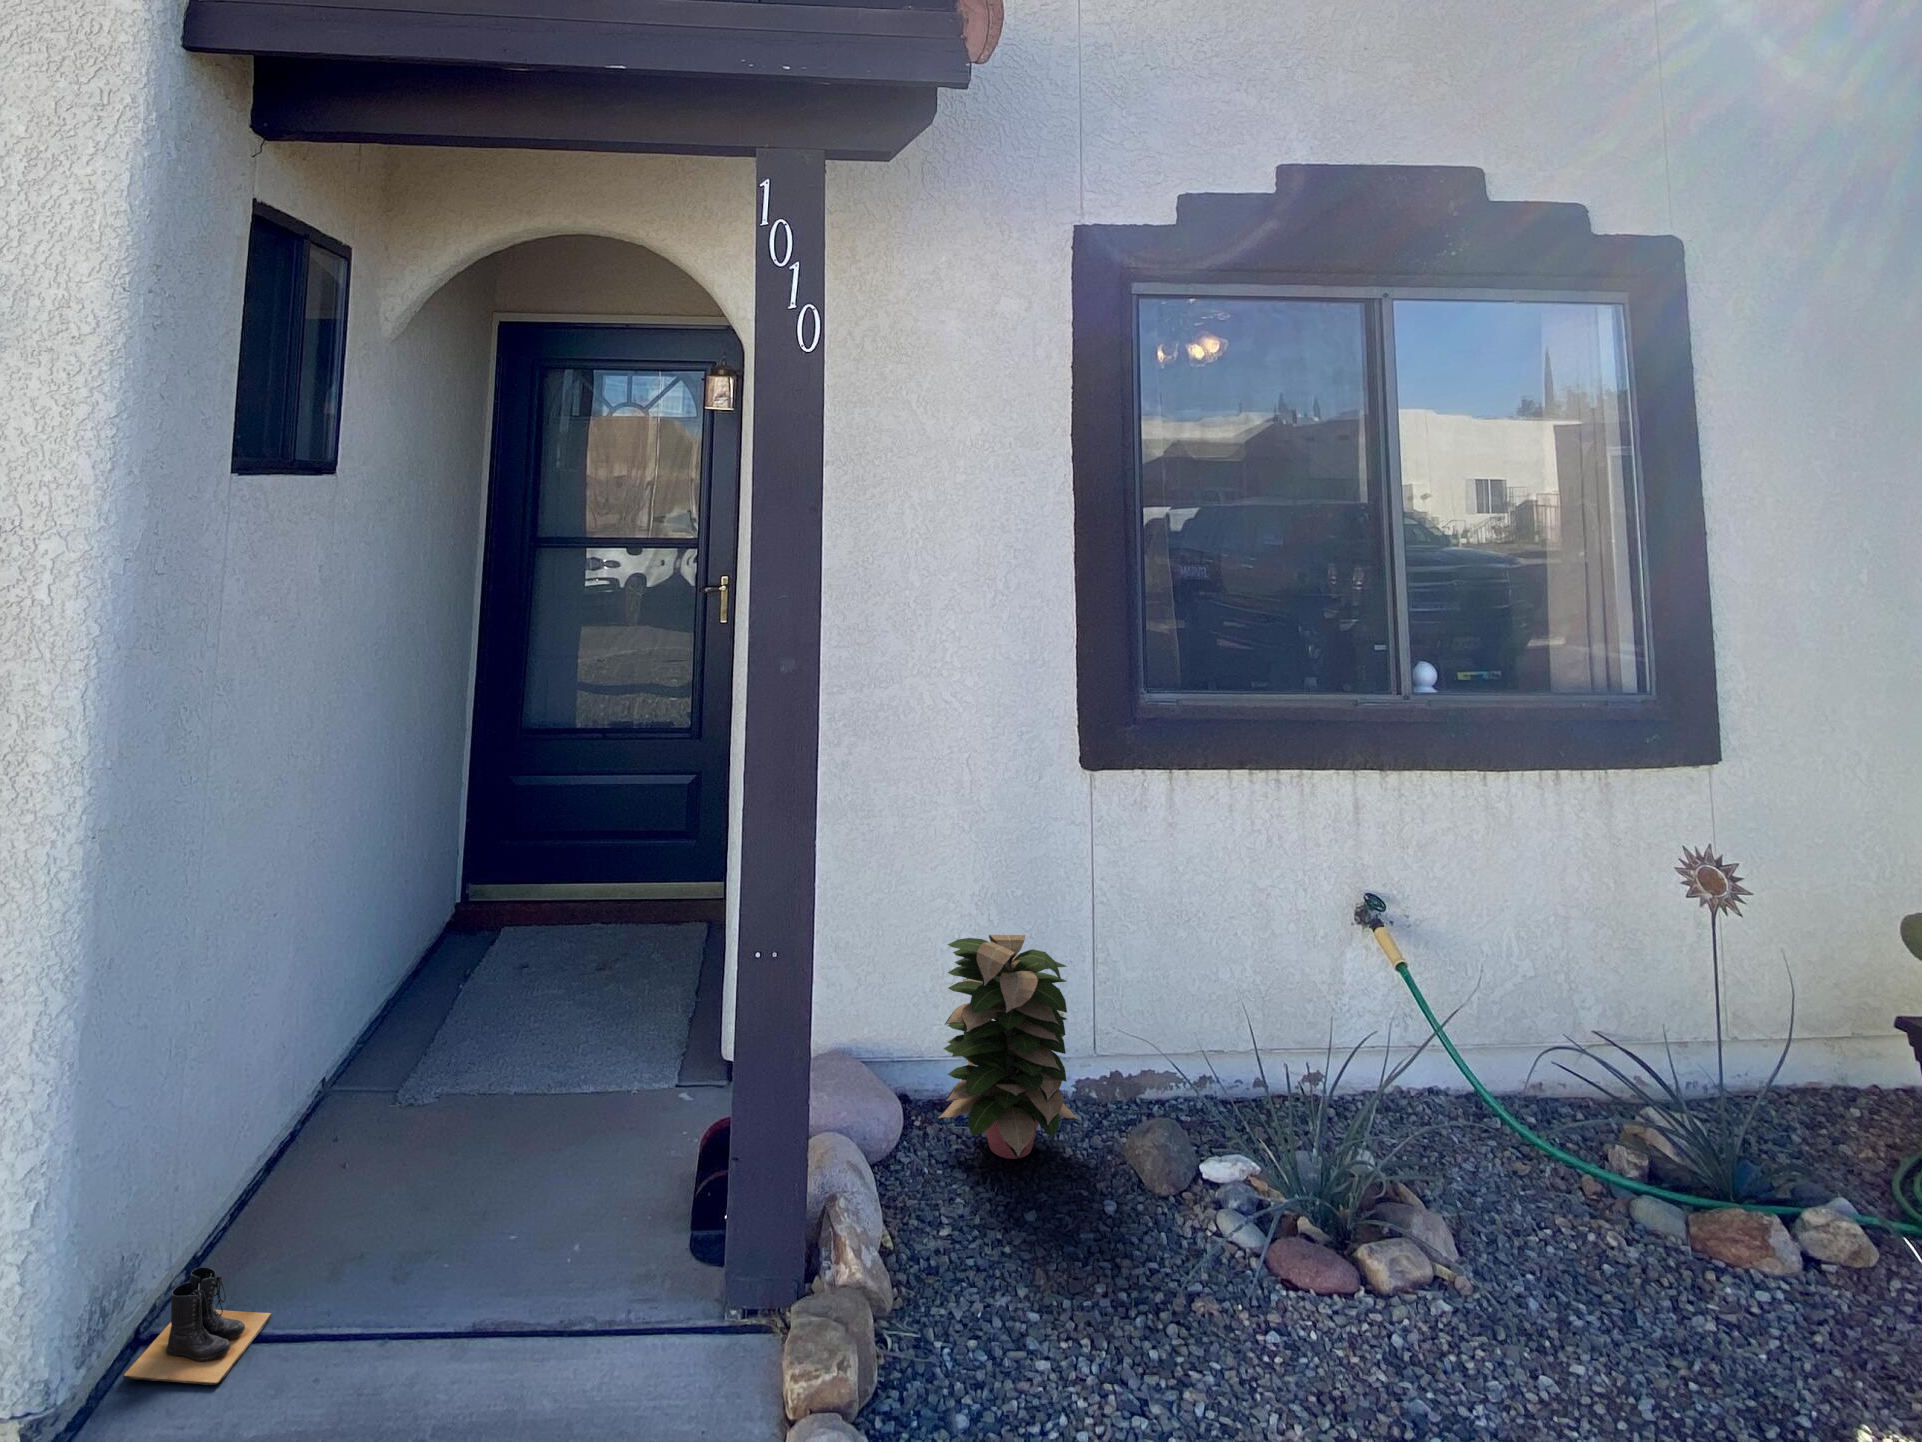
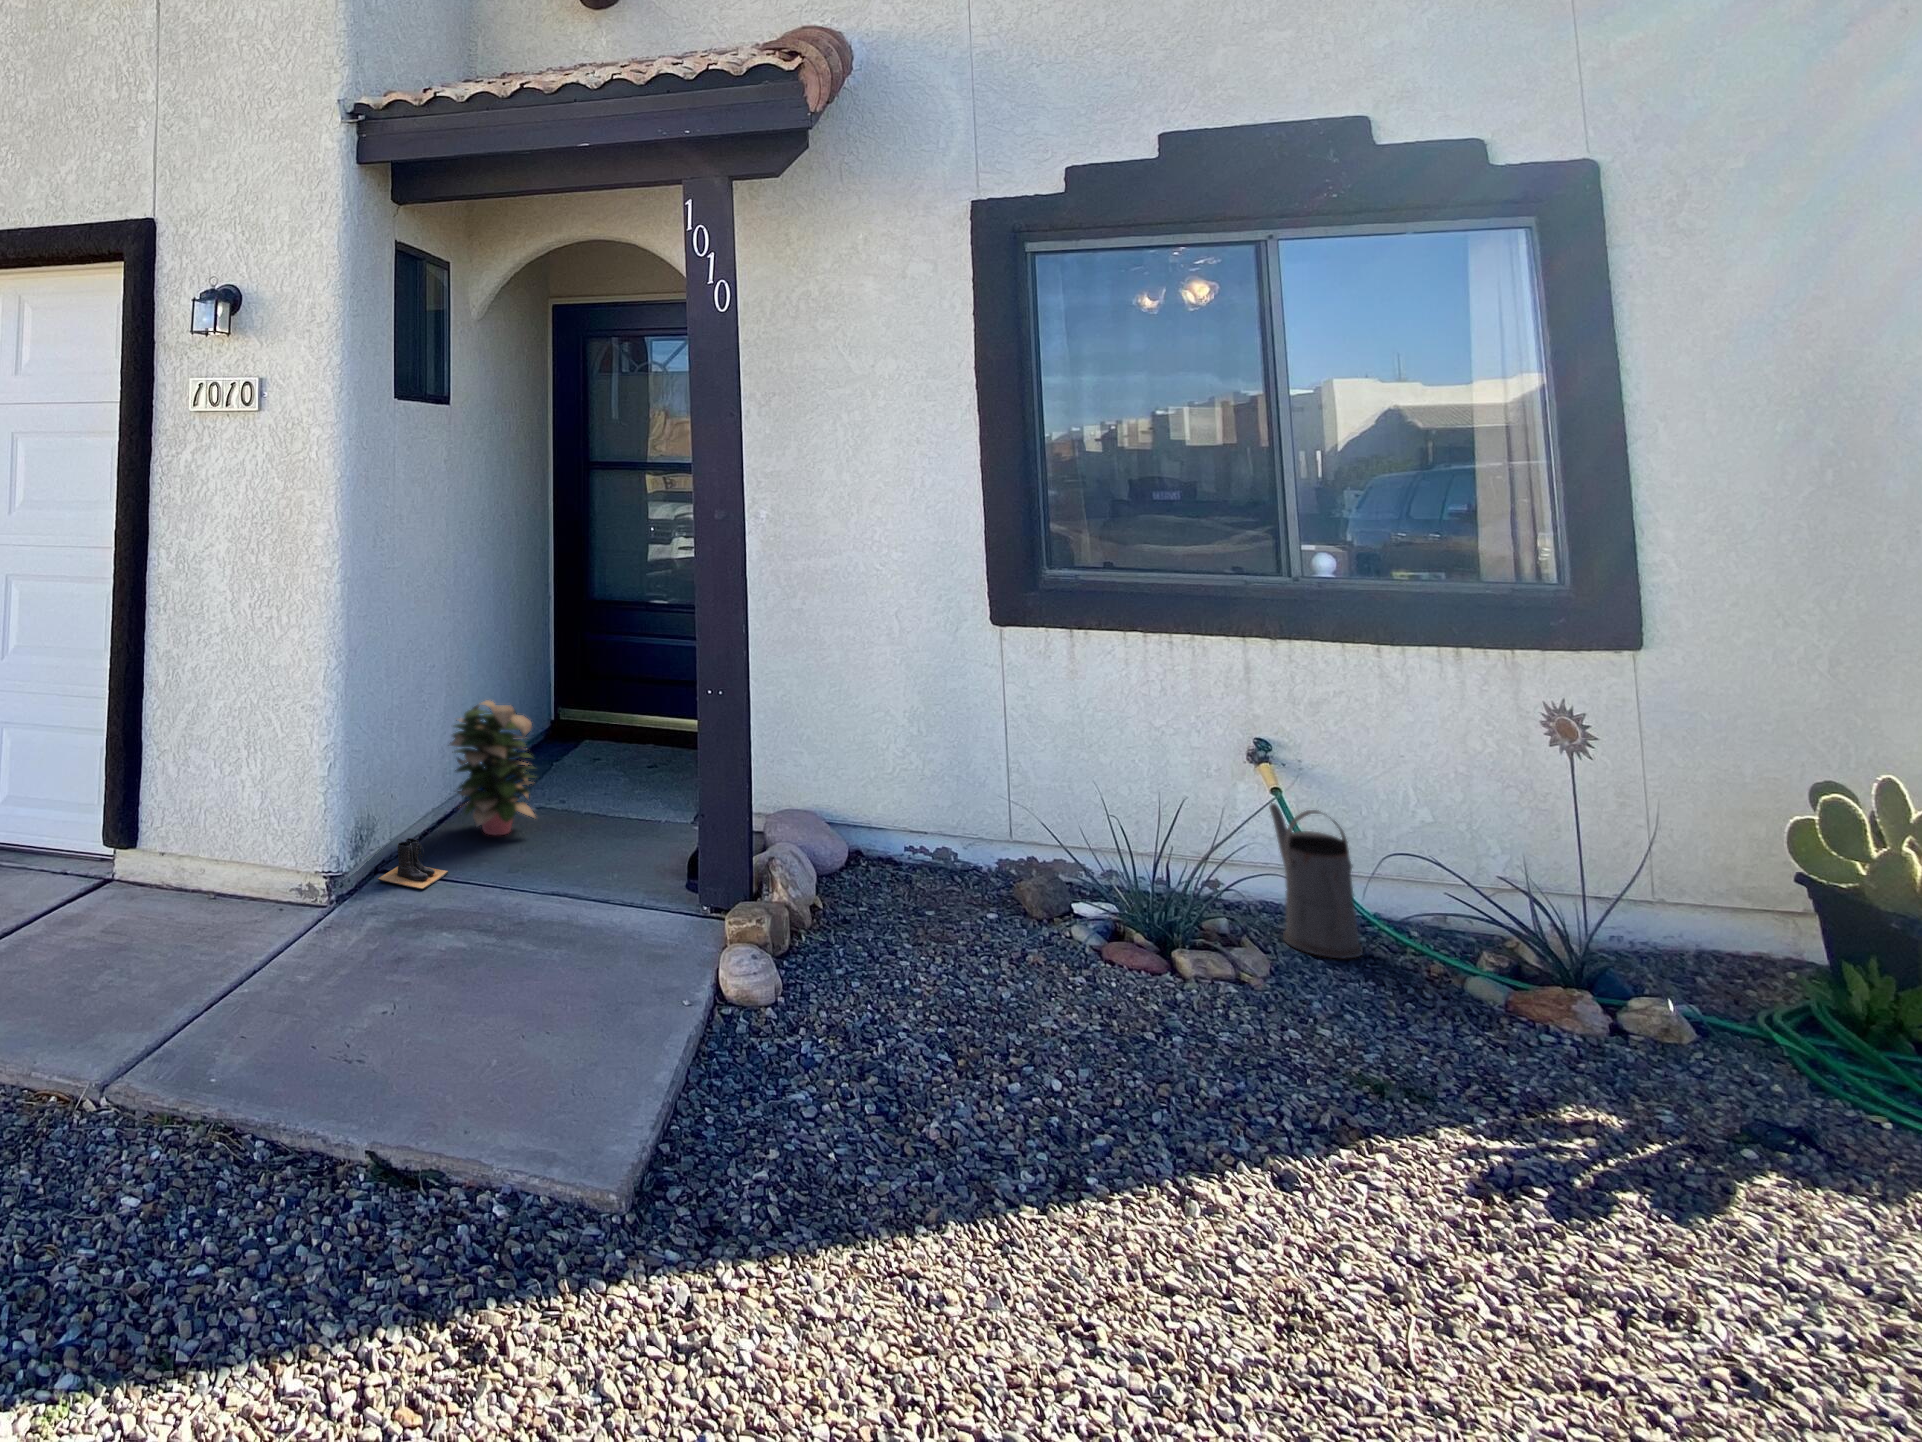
decorative plant: present [937,935,1081,1159] -> present [450,700,536,835]
watering can: none [1385,975,1523,1195] -> present [1269,803,1363,959]

